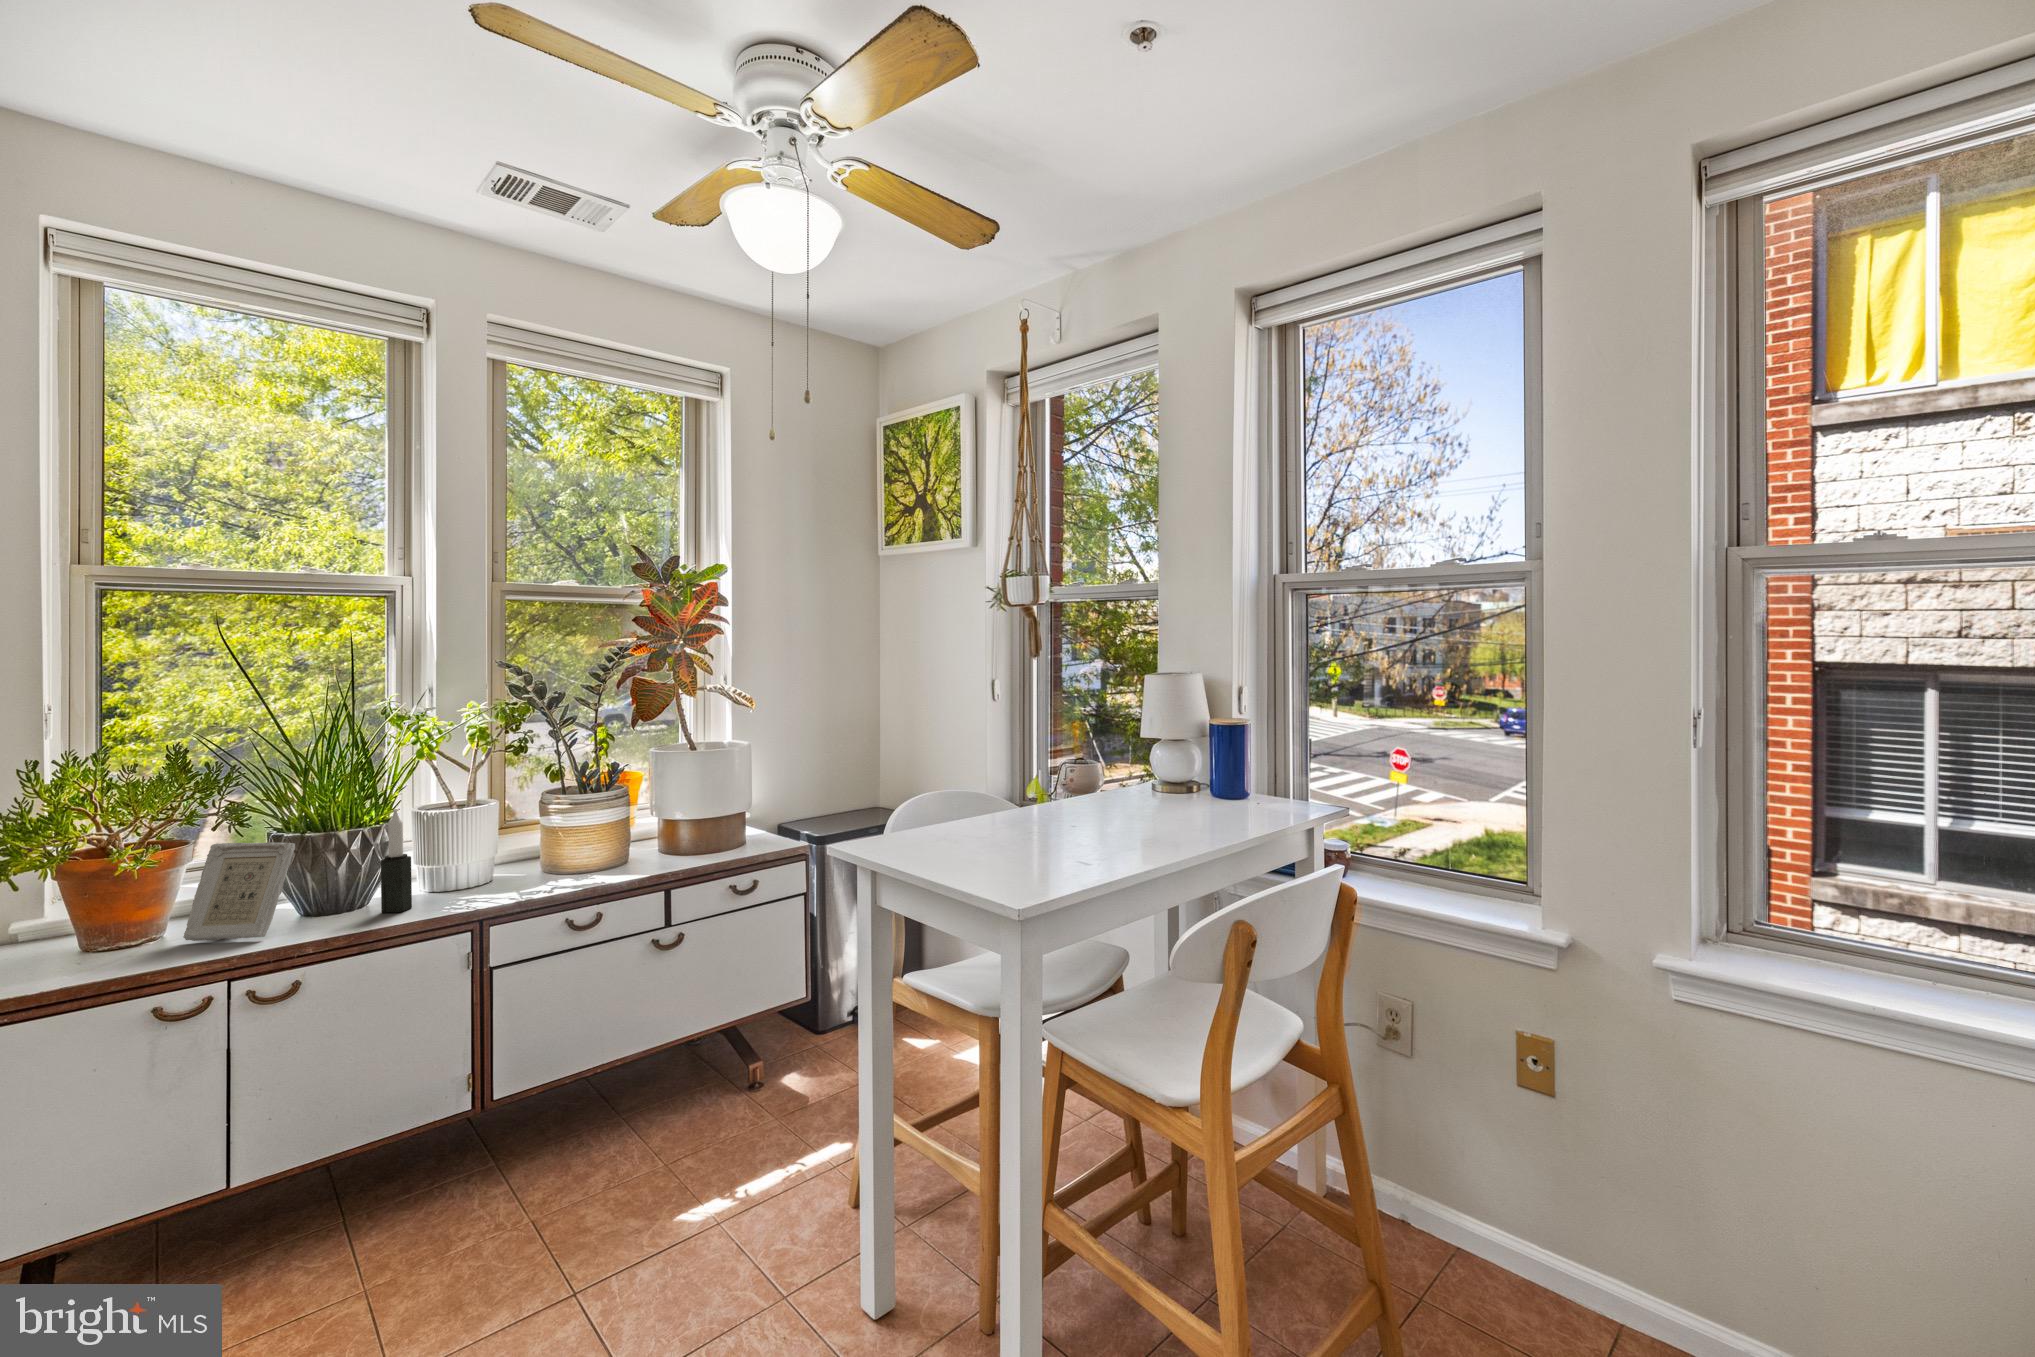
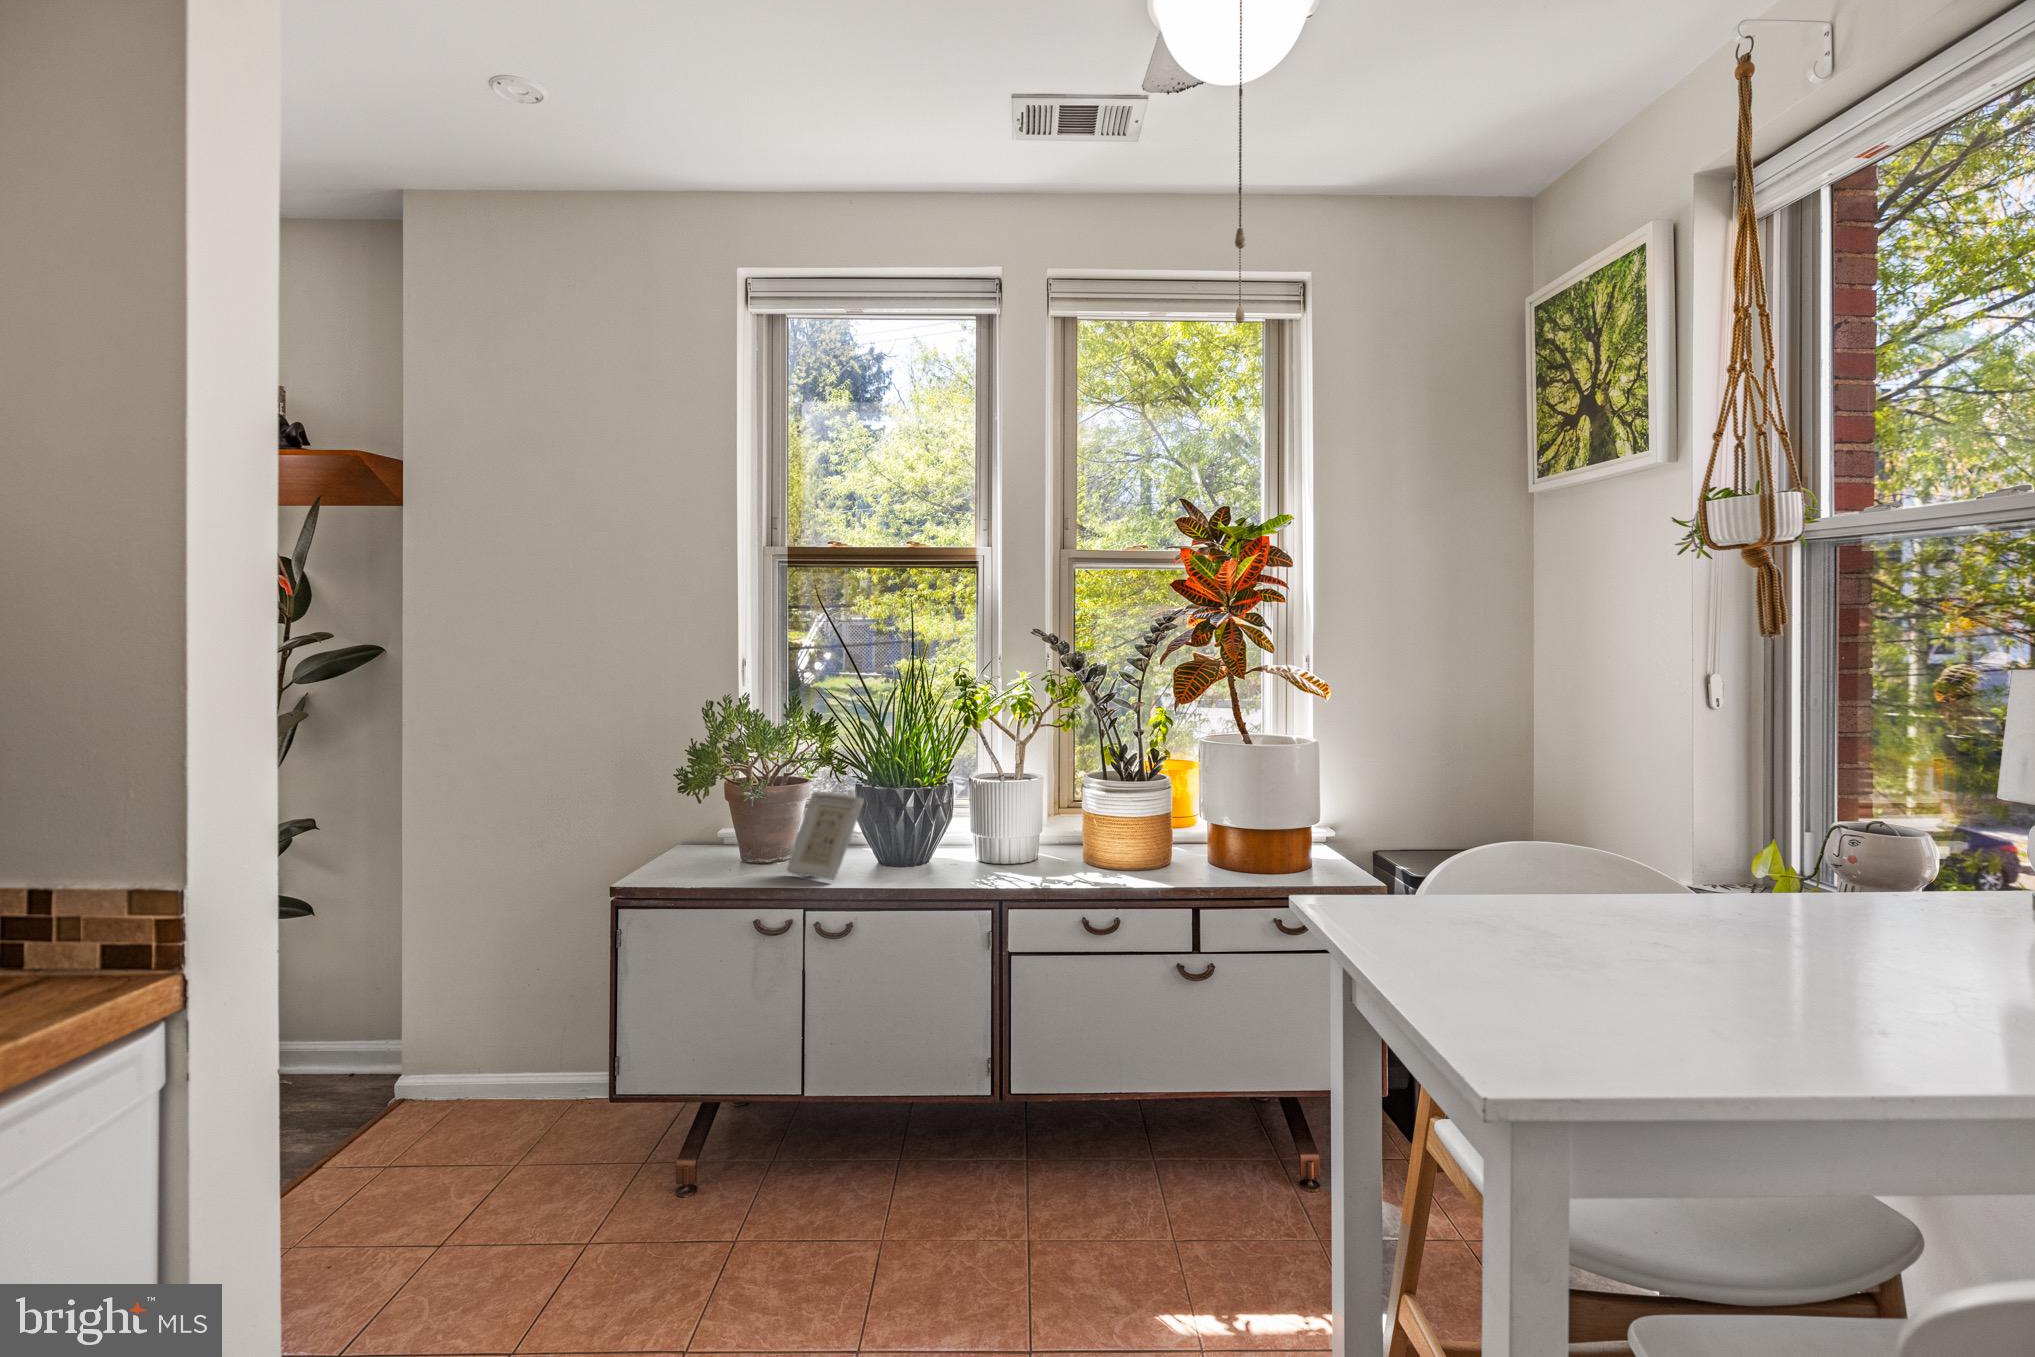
candle: present [381,809,412,913] -> none [927,776,952,878]

